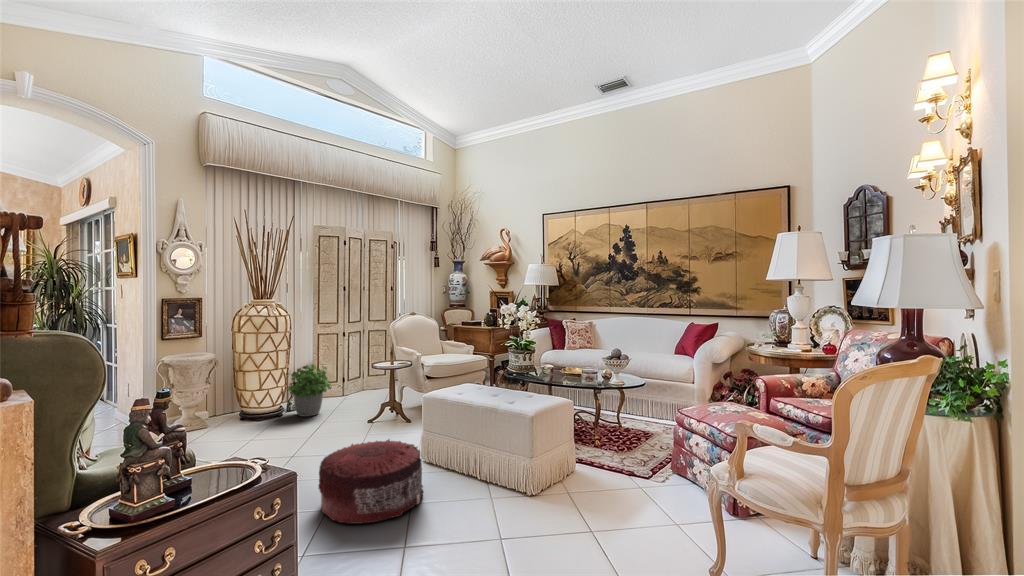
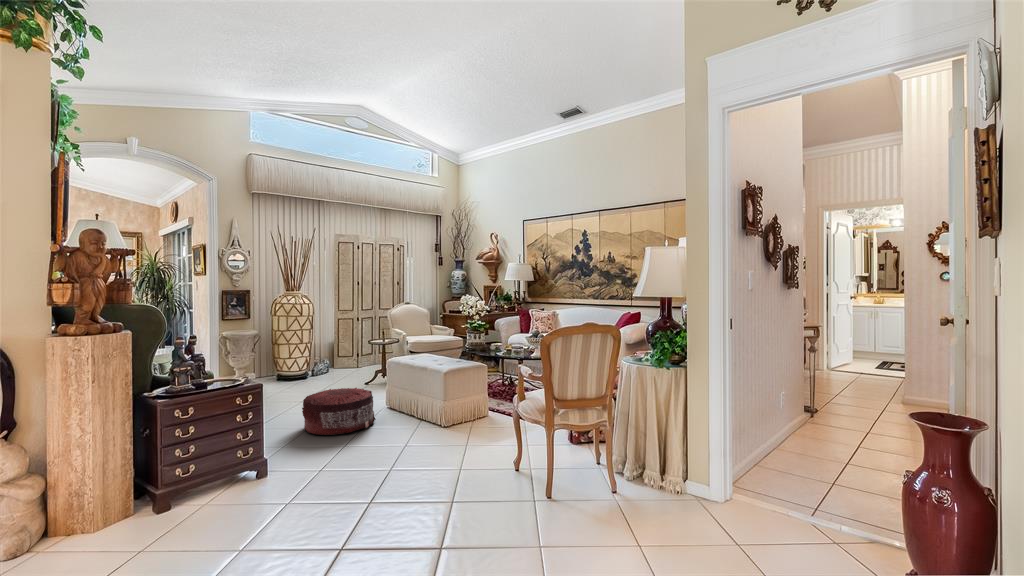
potted plant: present [286,364,331,417] -> none [308,341,342,380]

